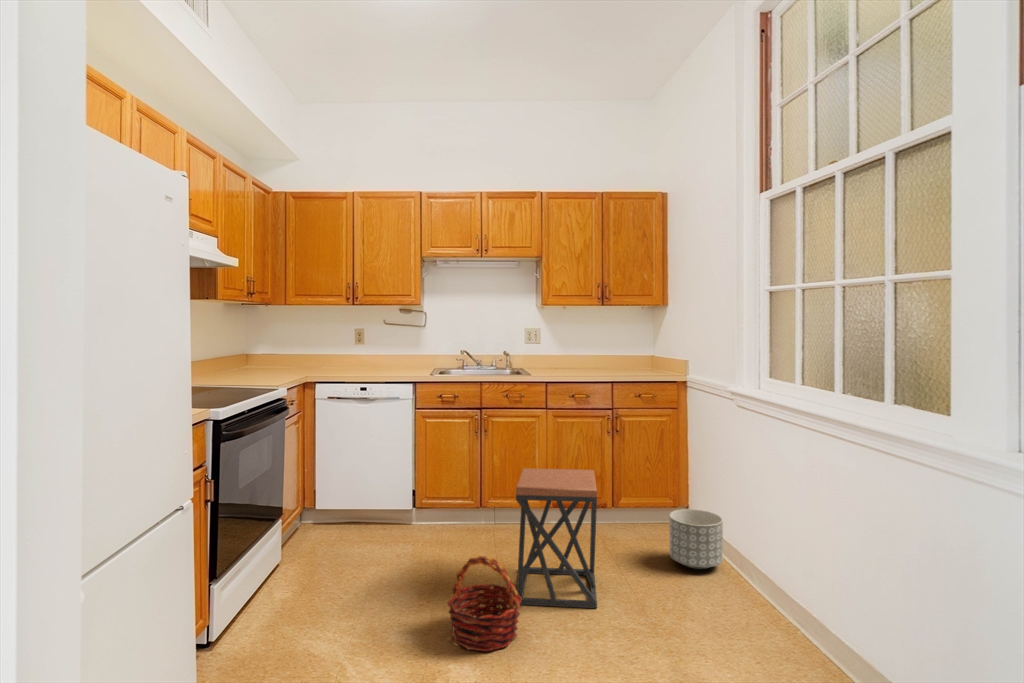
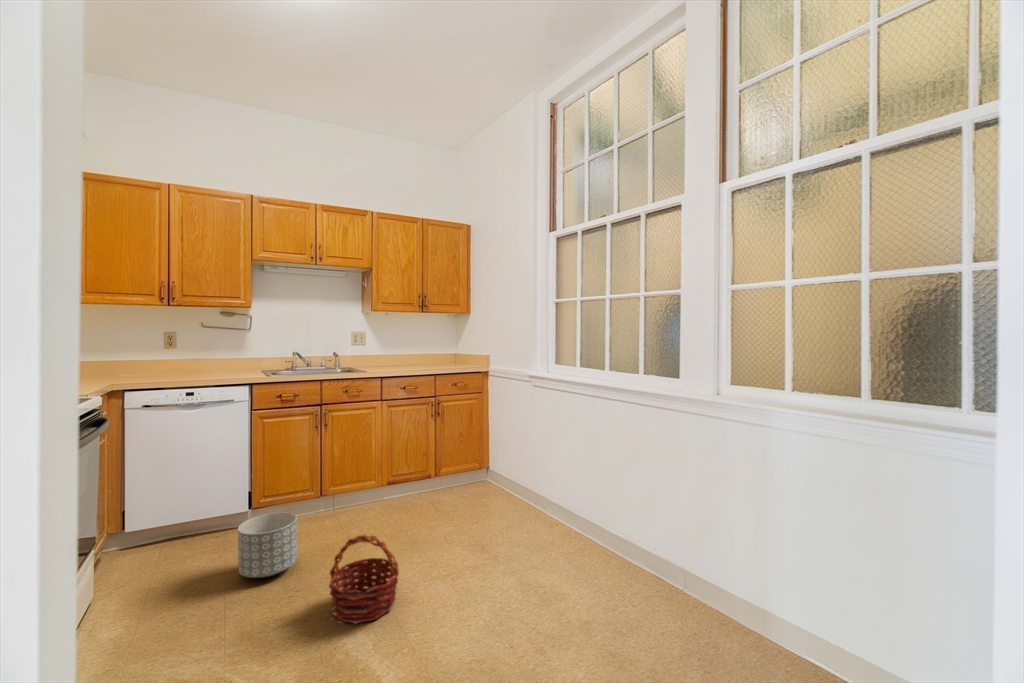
stool: present [516,468,597,608] -> none [376,446,452,572]
planter: present [669,509,723,569] -> present [238,512,298,578]

